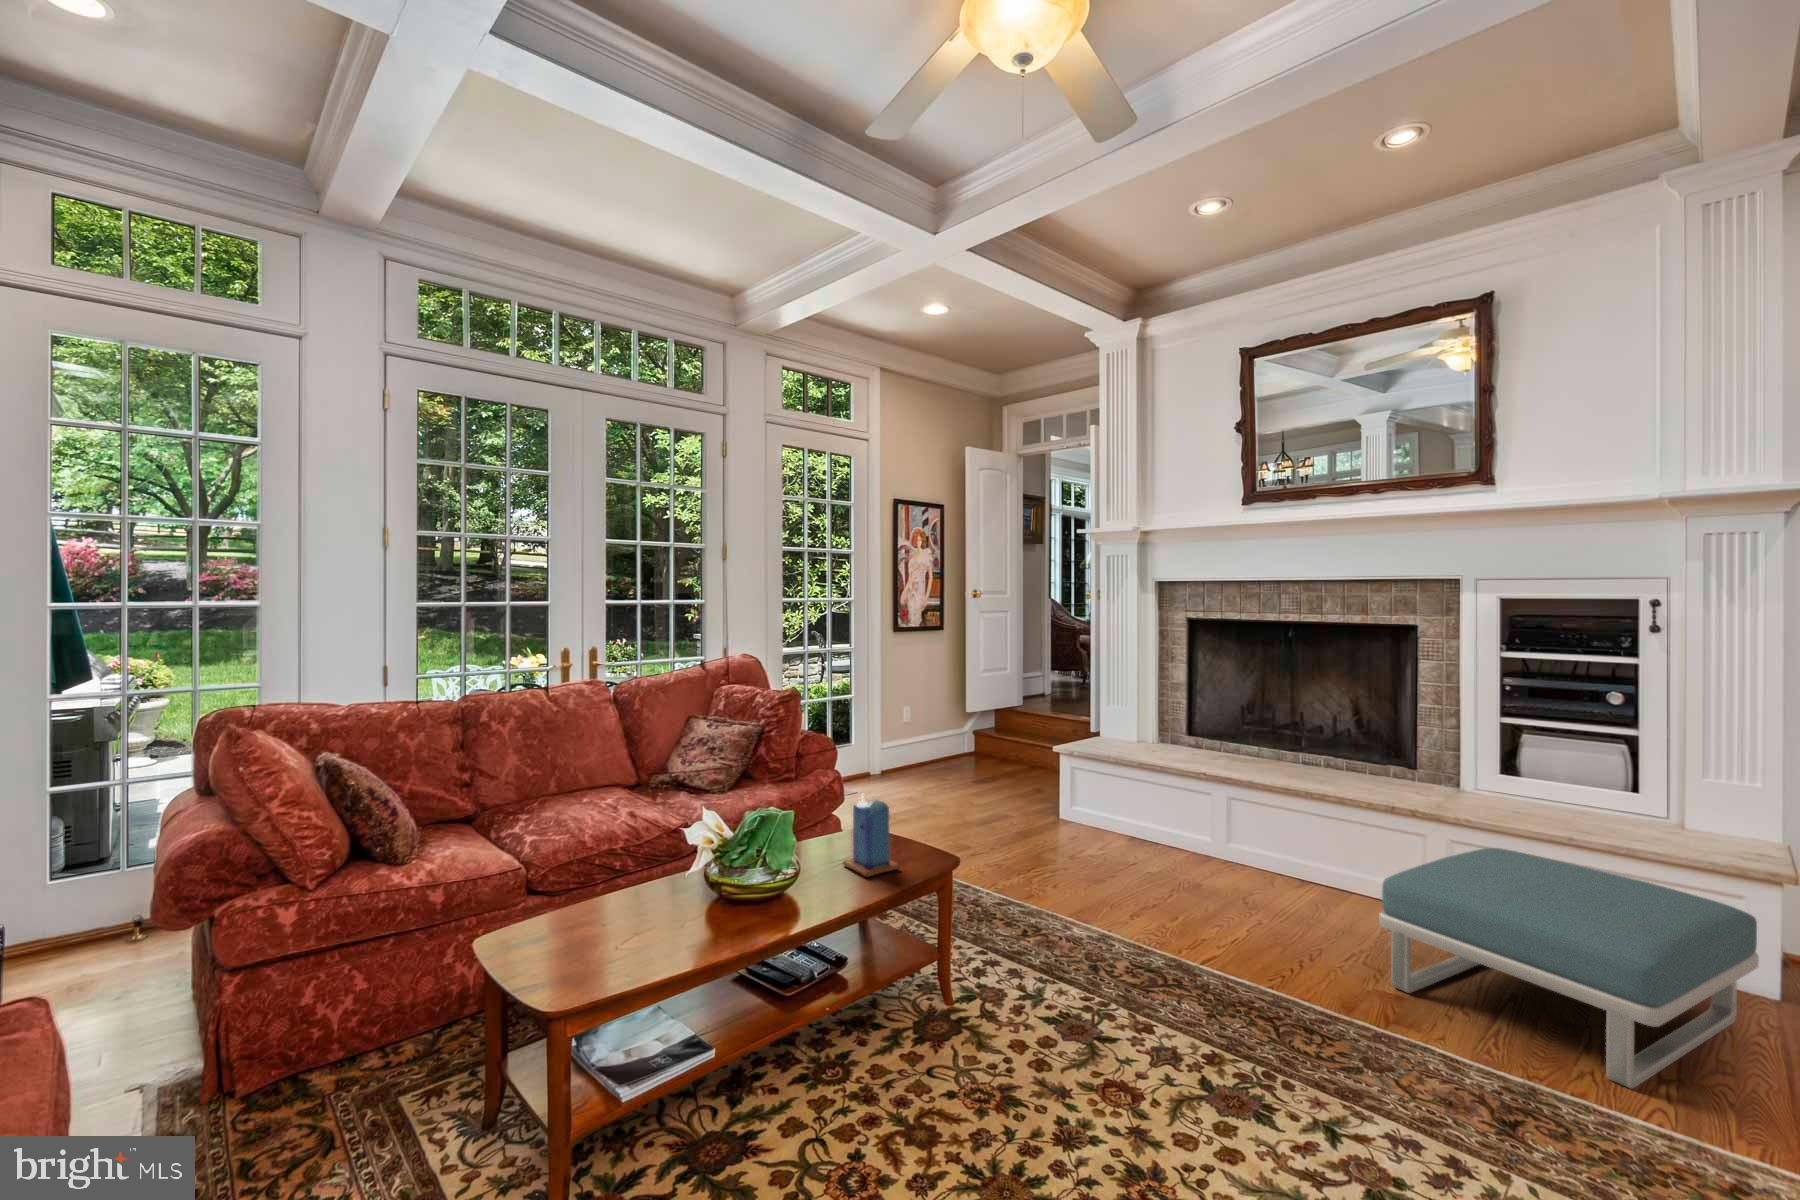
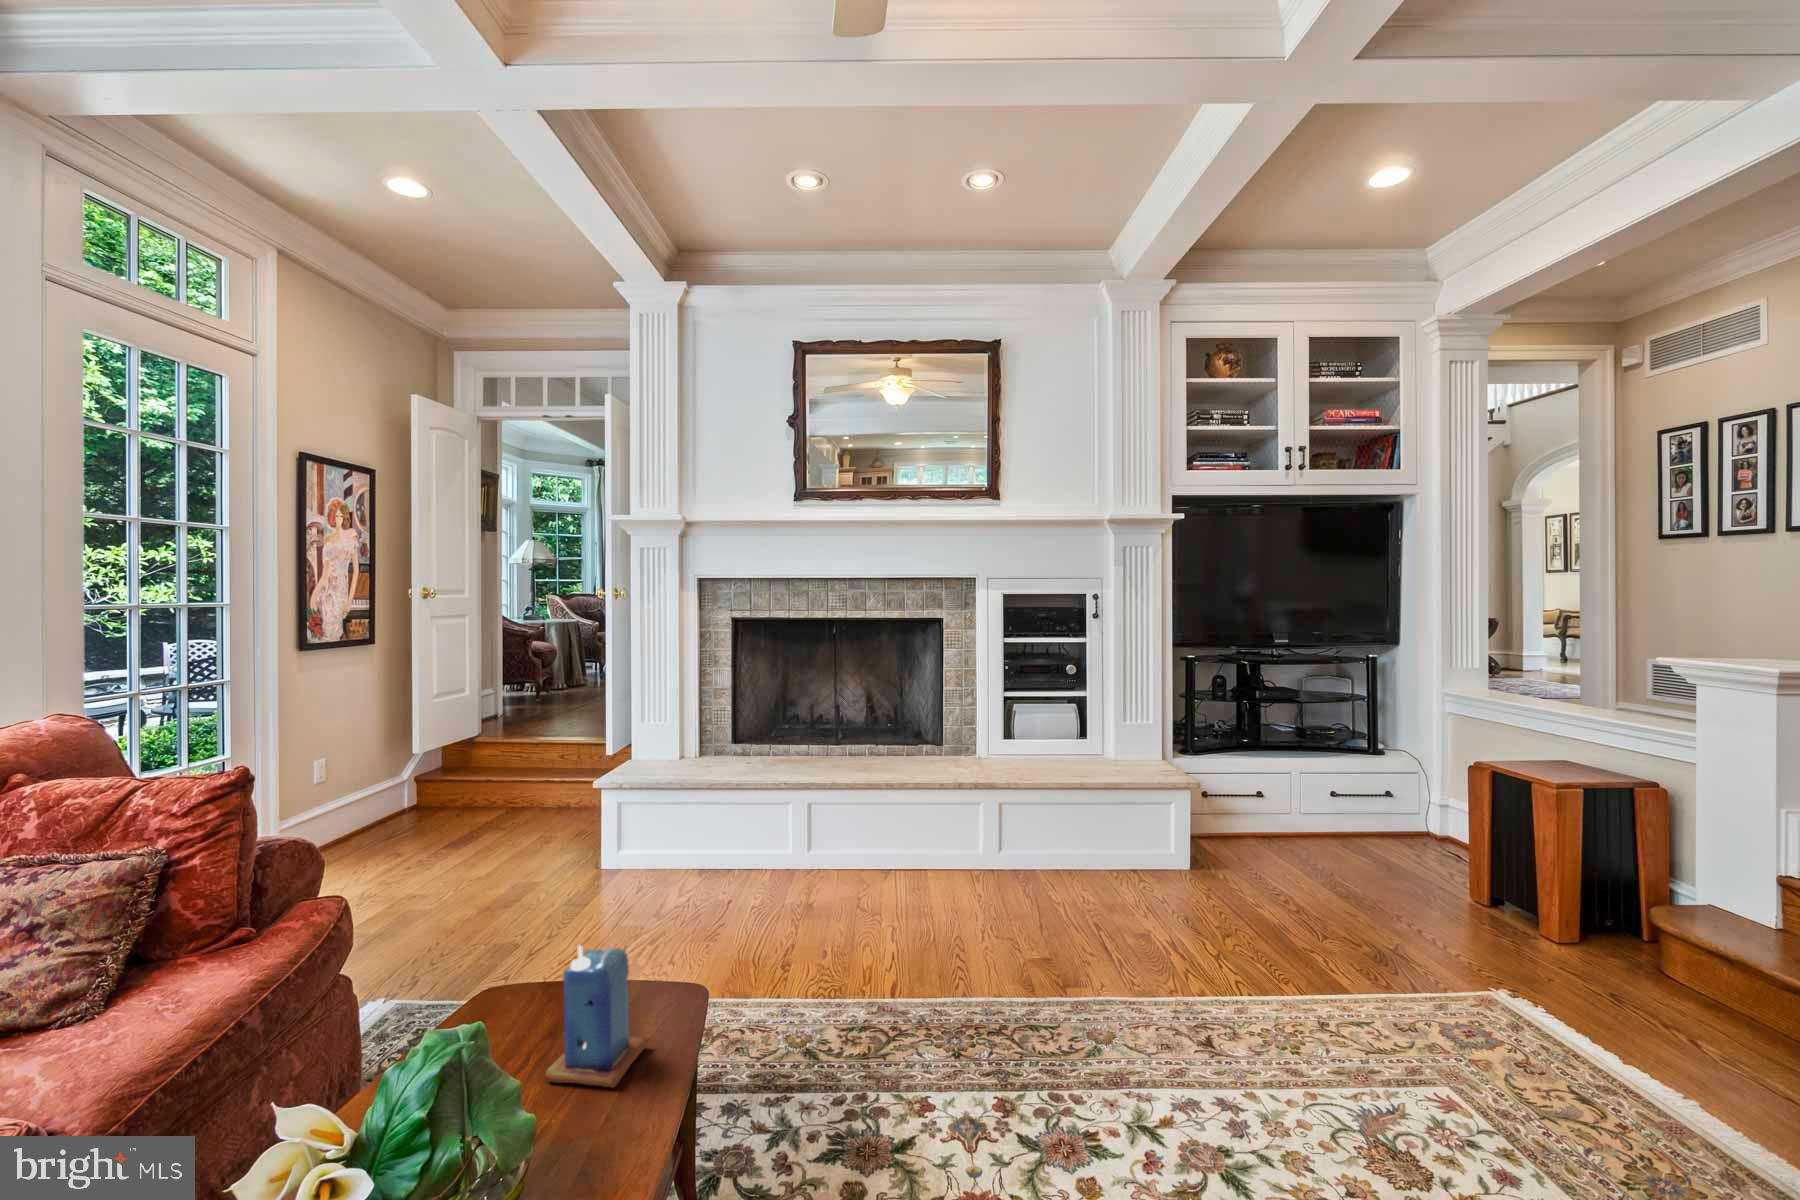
footstool: present [1379,848,1759,1089] -> none [1021,803,1233,975]

